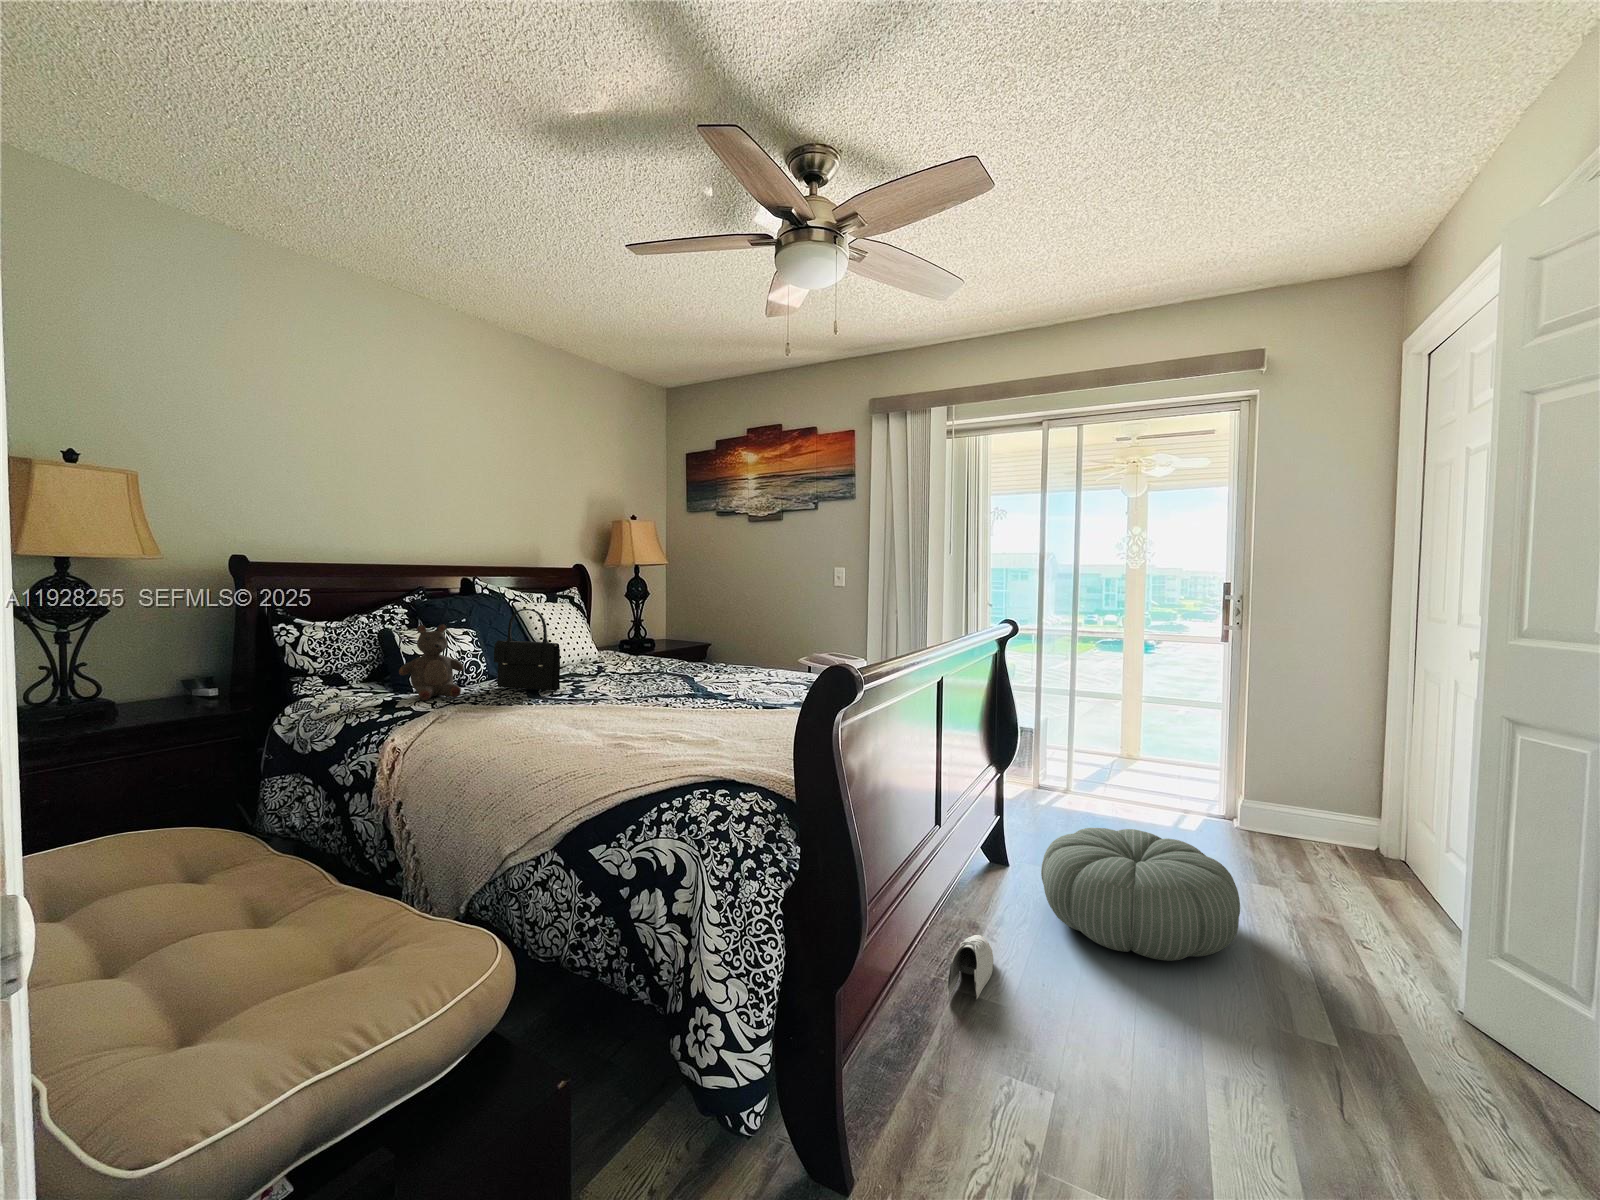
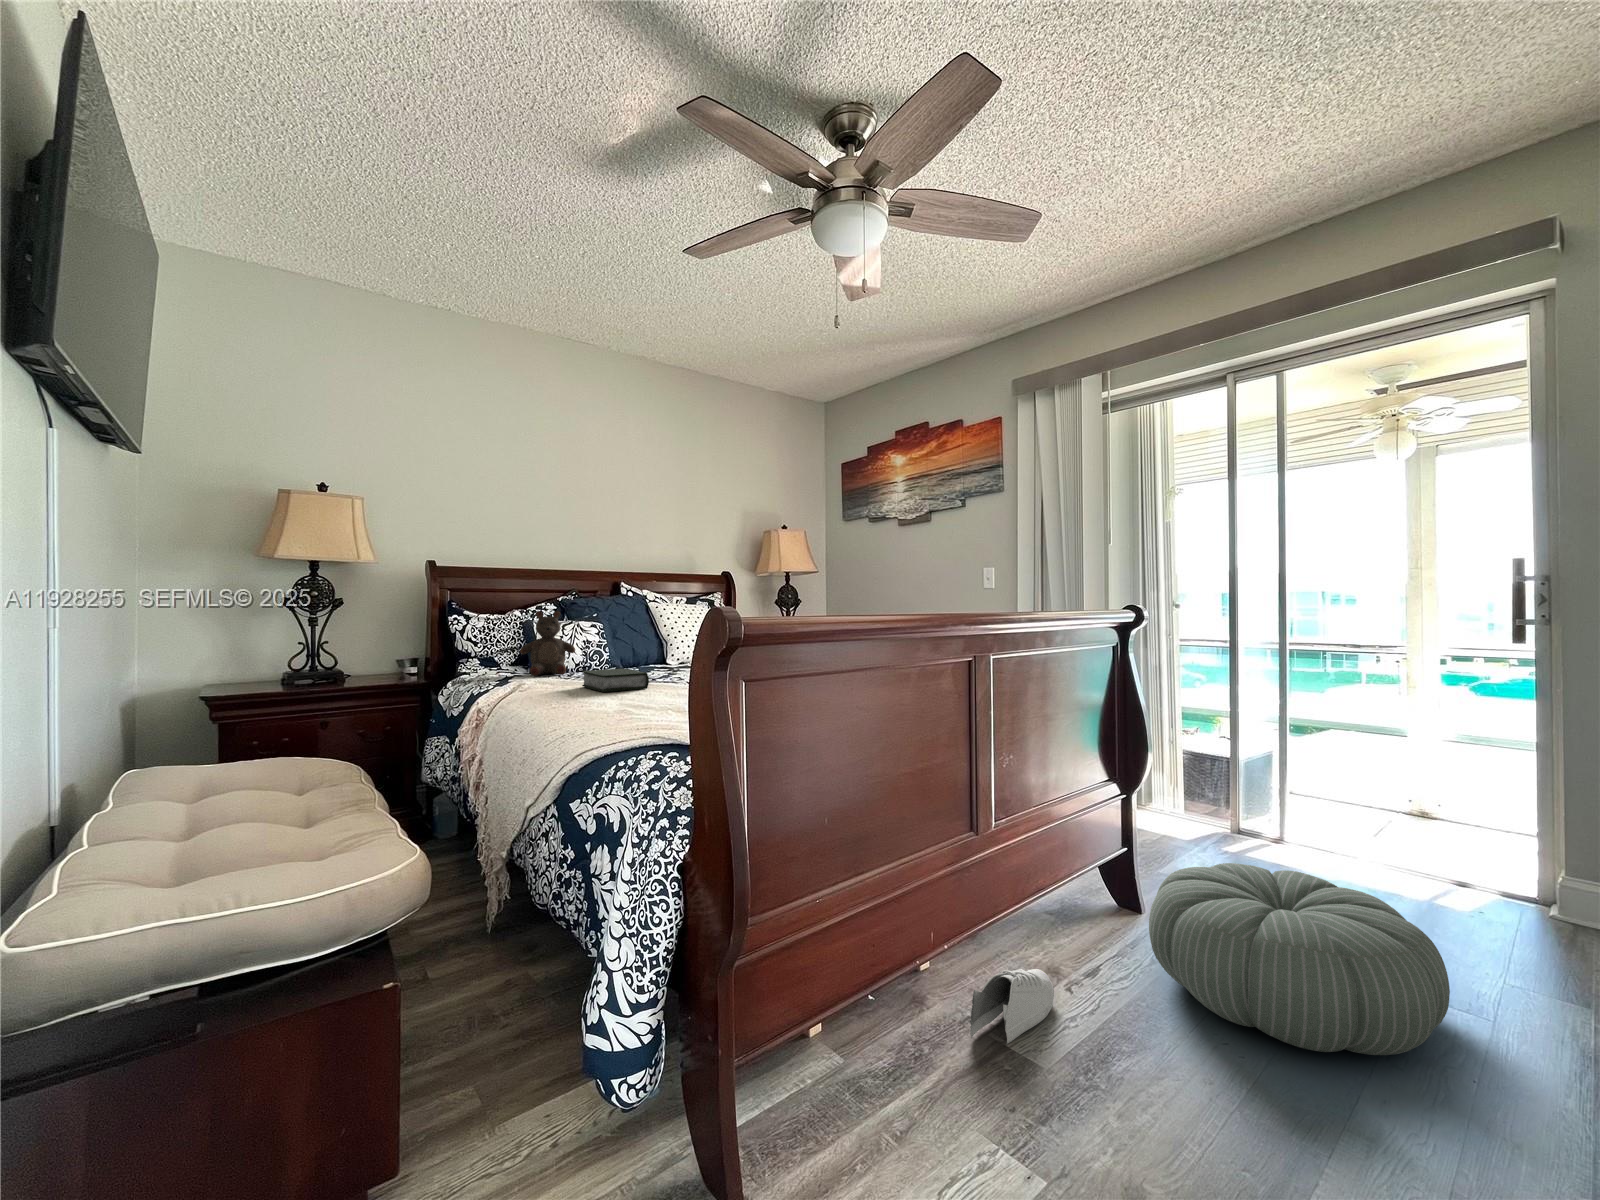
handbag: present [494,609,560,691] -> none [602,597,652,673]
book: none [516,692,598,723] -> present [582,669,649,692]

